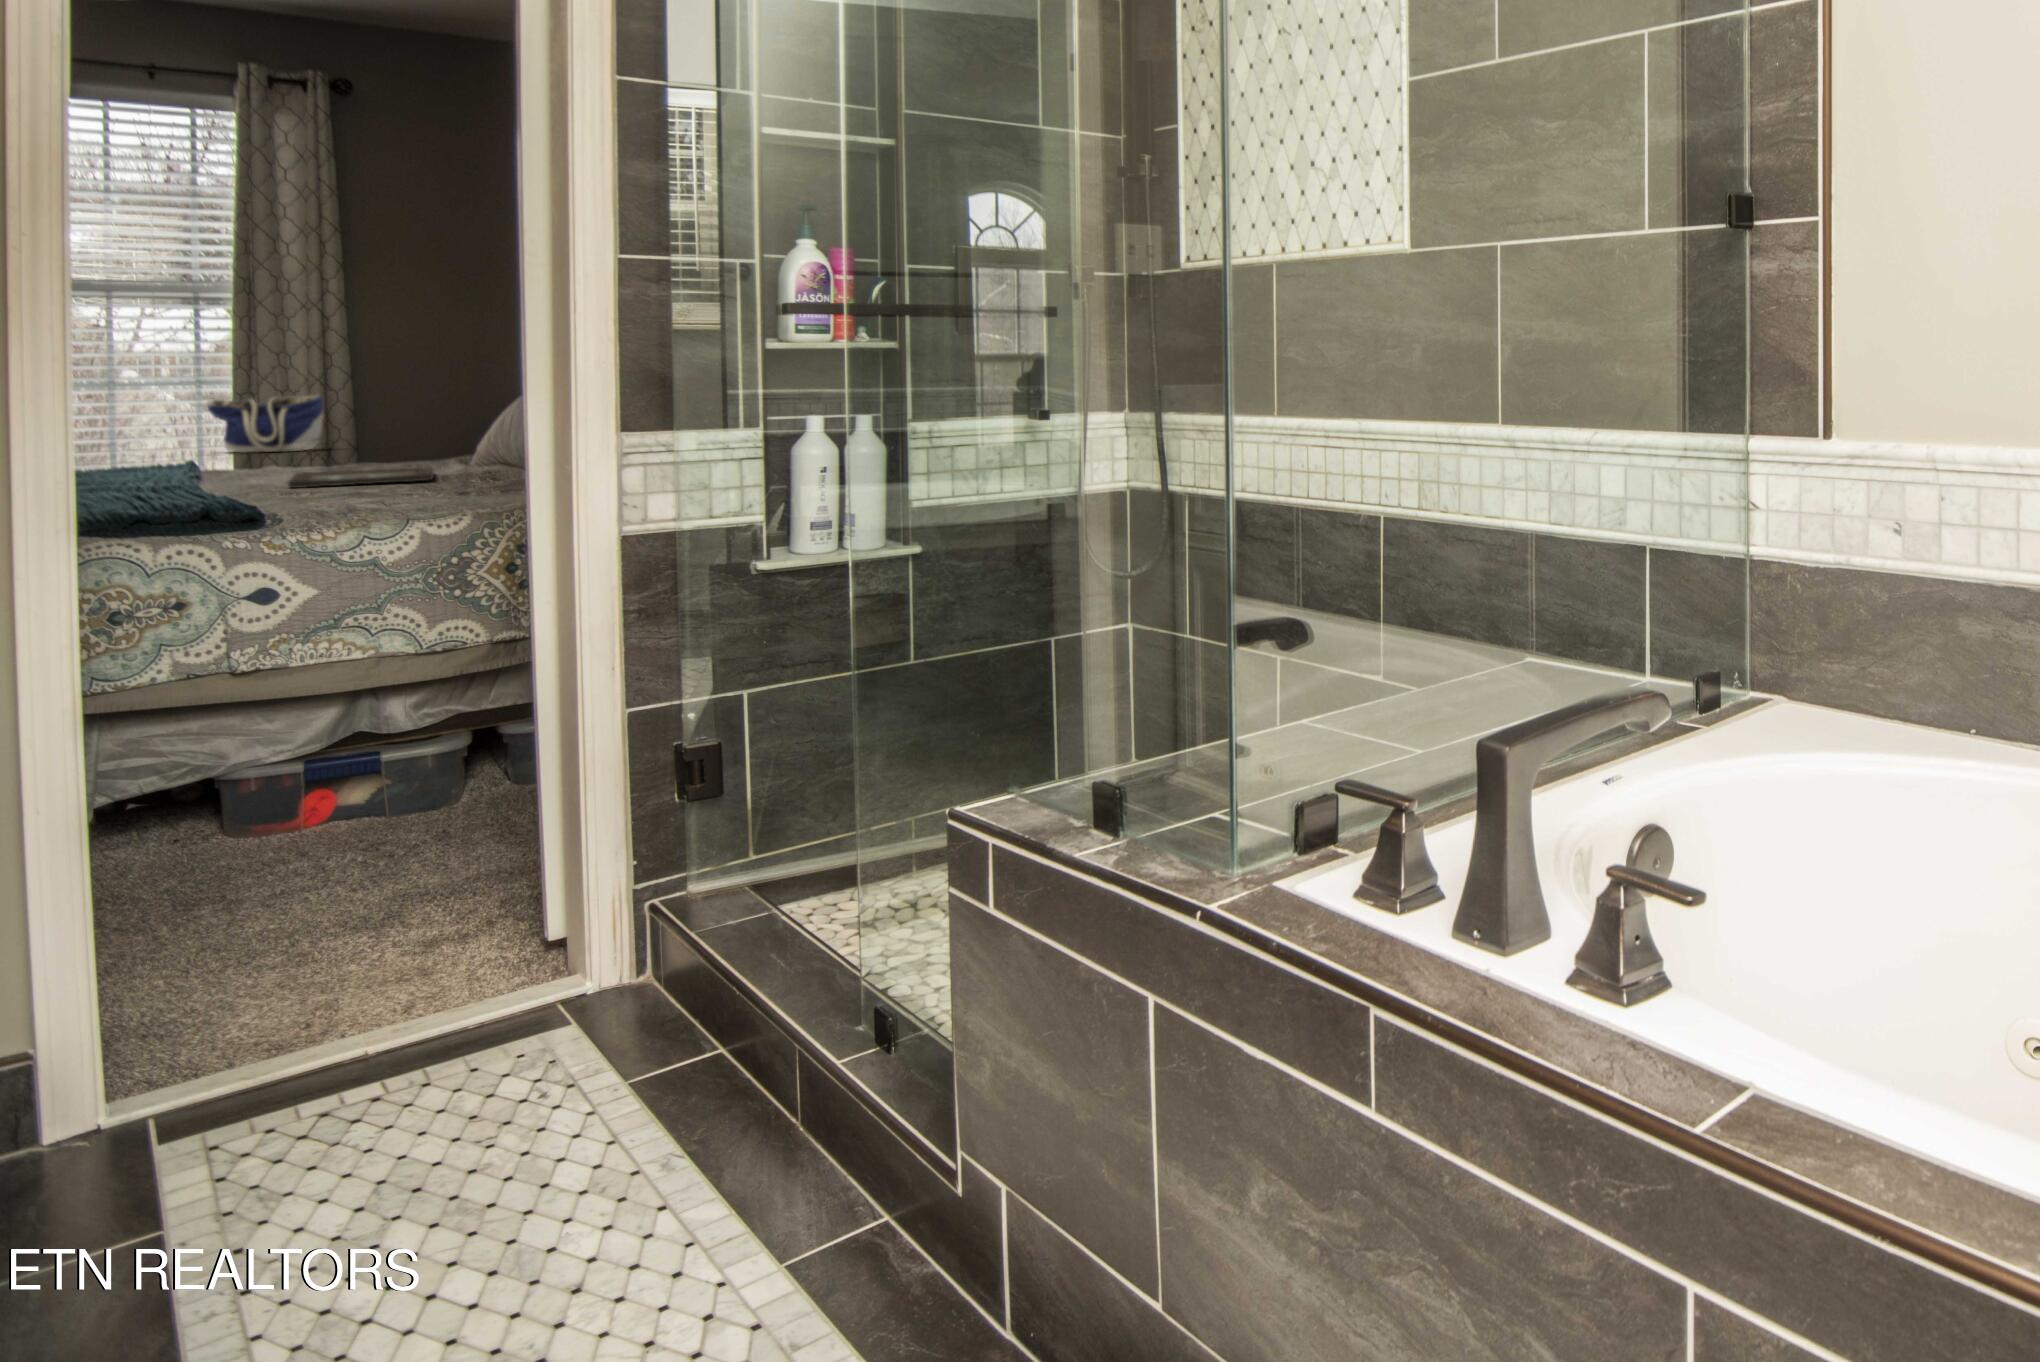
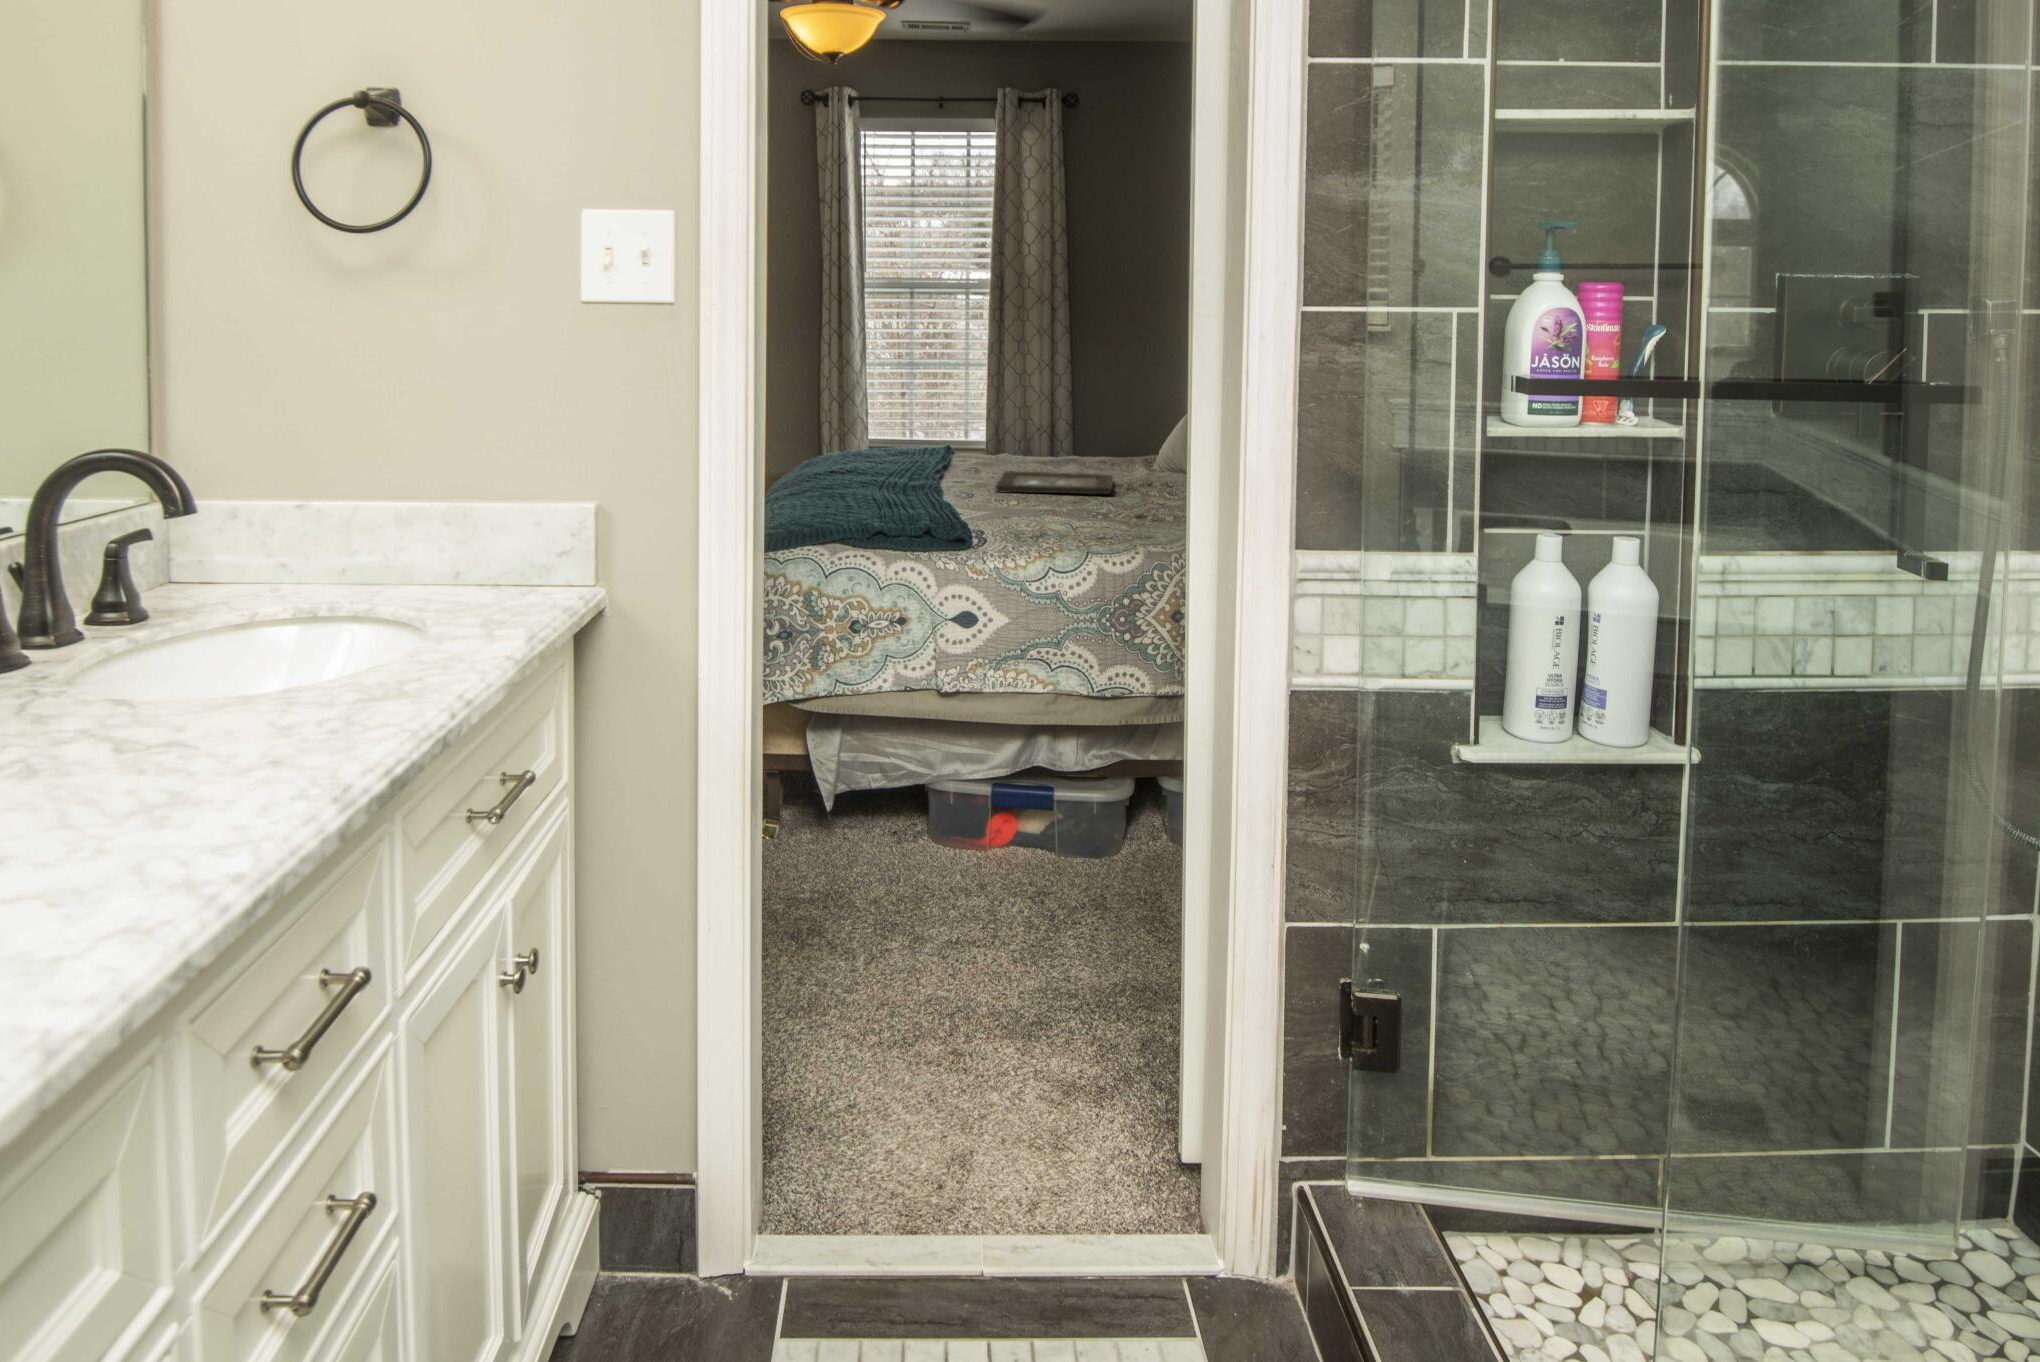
tote bag: present [207,395,324,453] -> none [951,380,1034,434]

